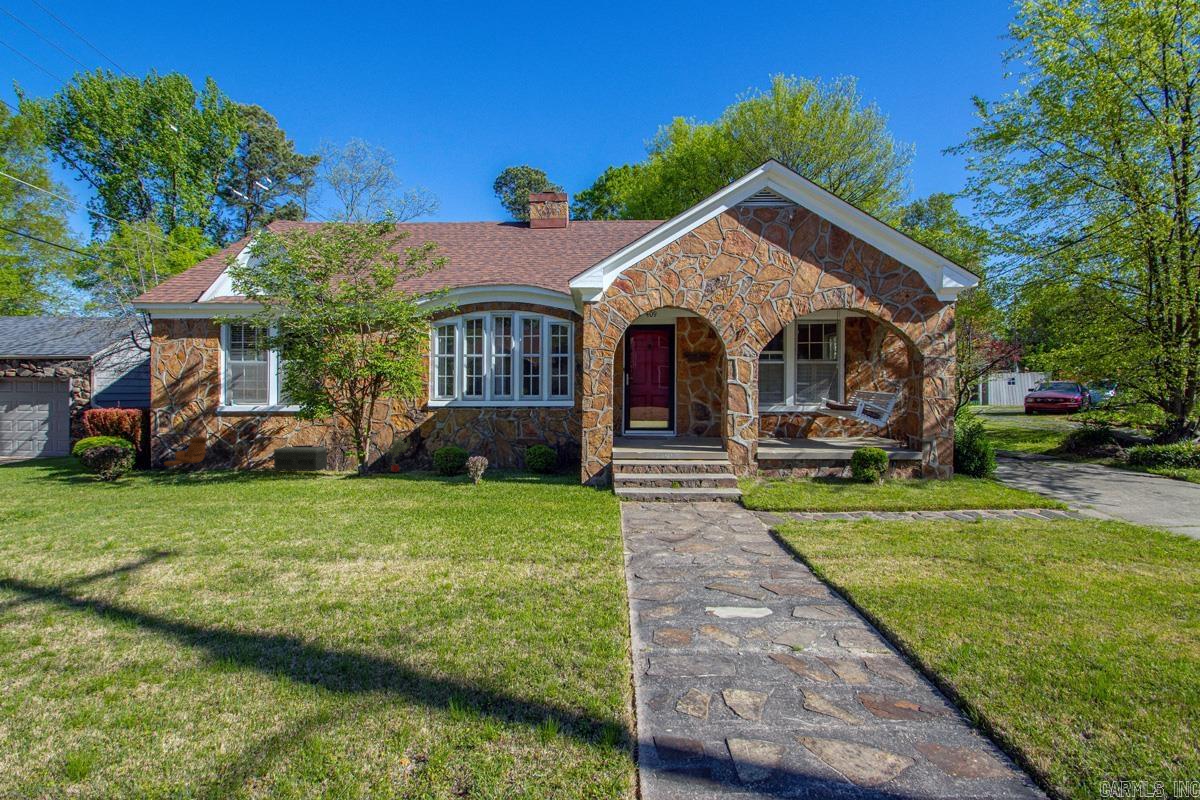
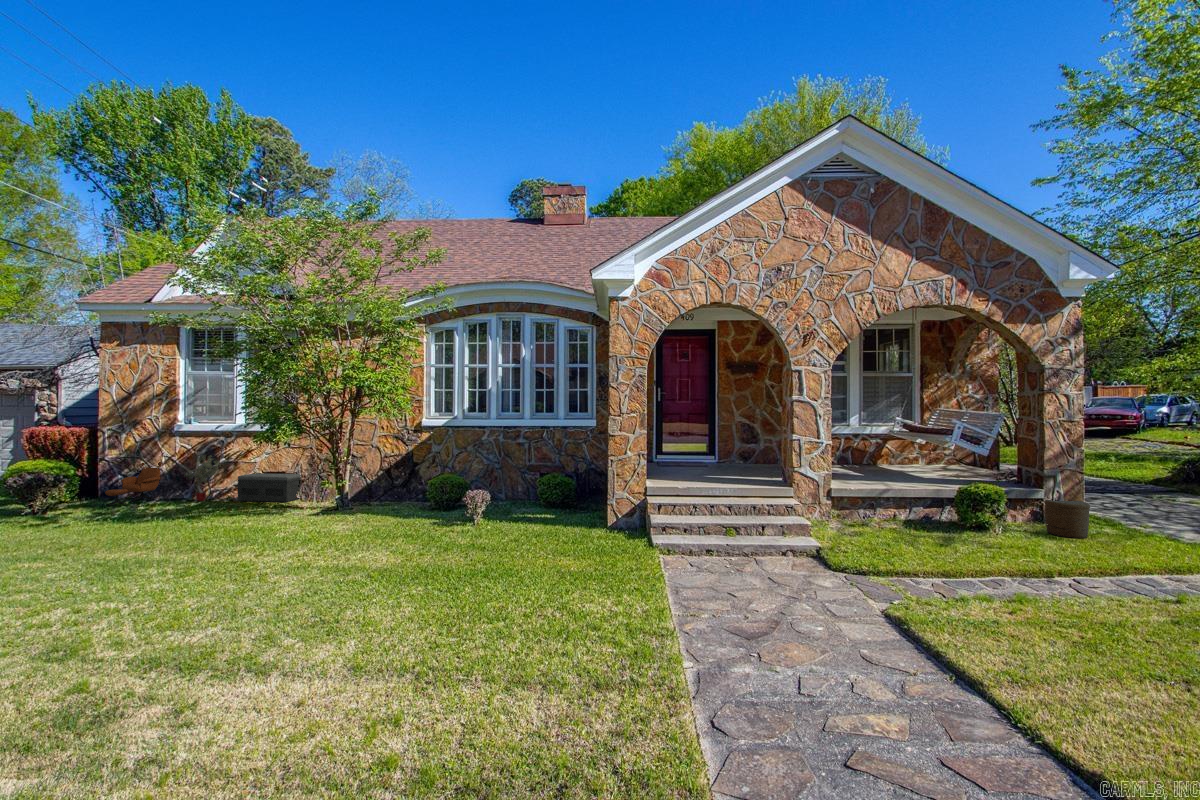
potted tree: present [381,435,410,472] -> present [185,456,219,501]
woven basket: none [920,459,951,488] -> present [1044,499,1090,538]

